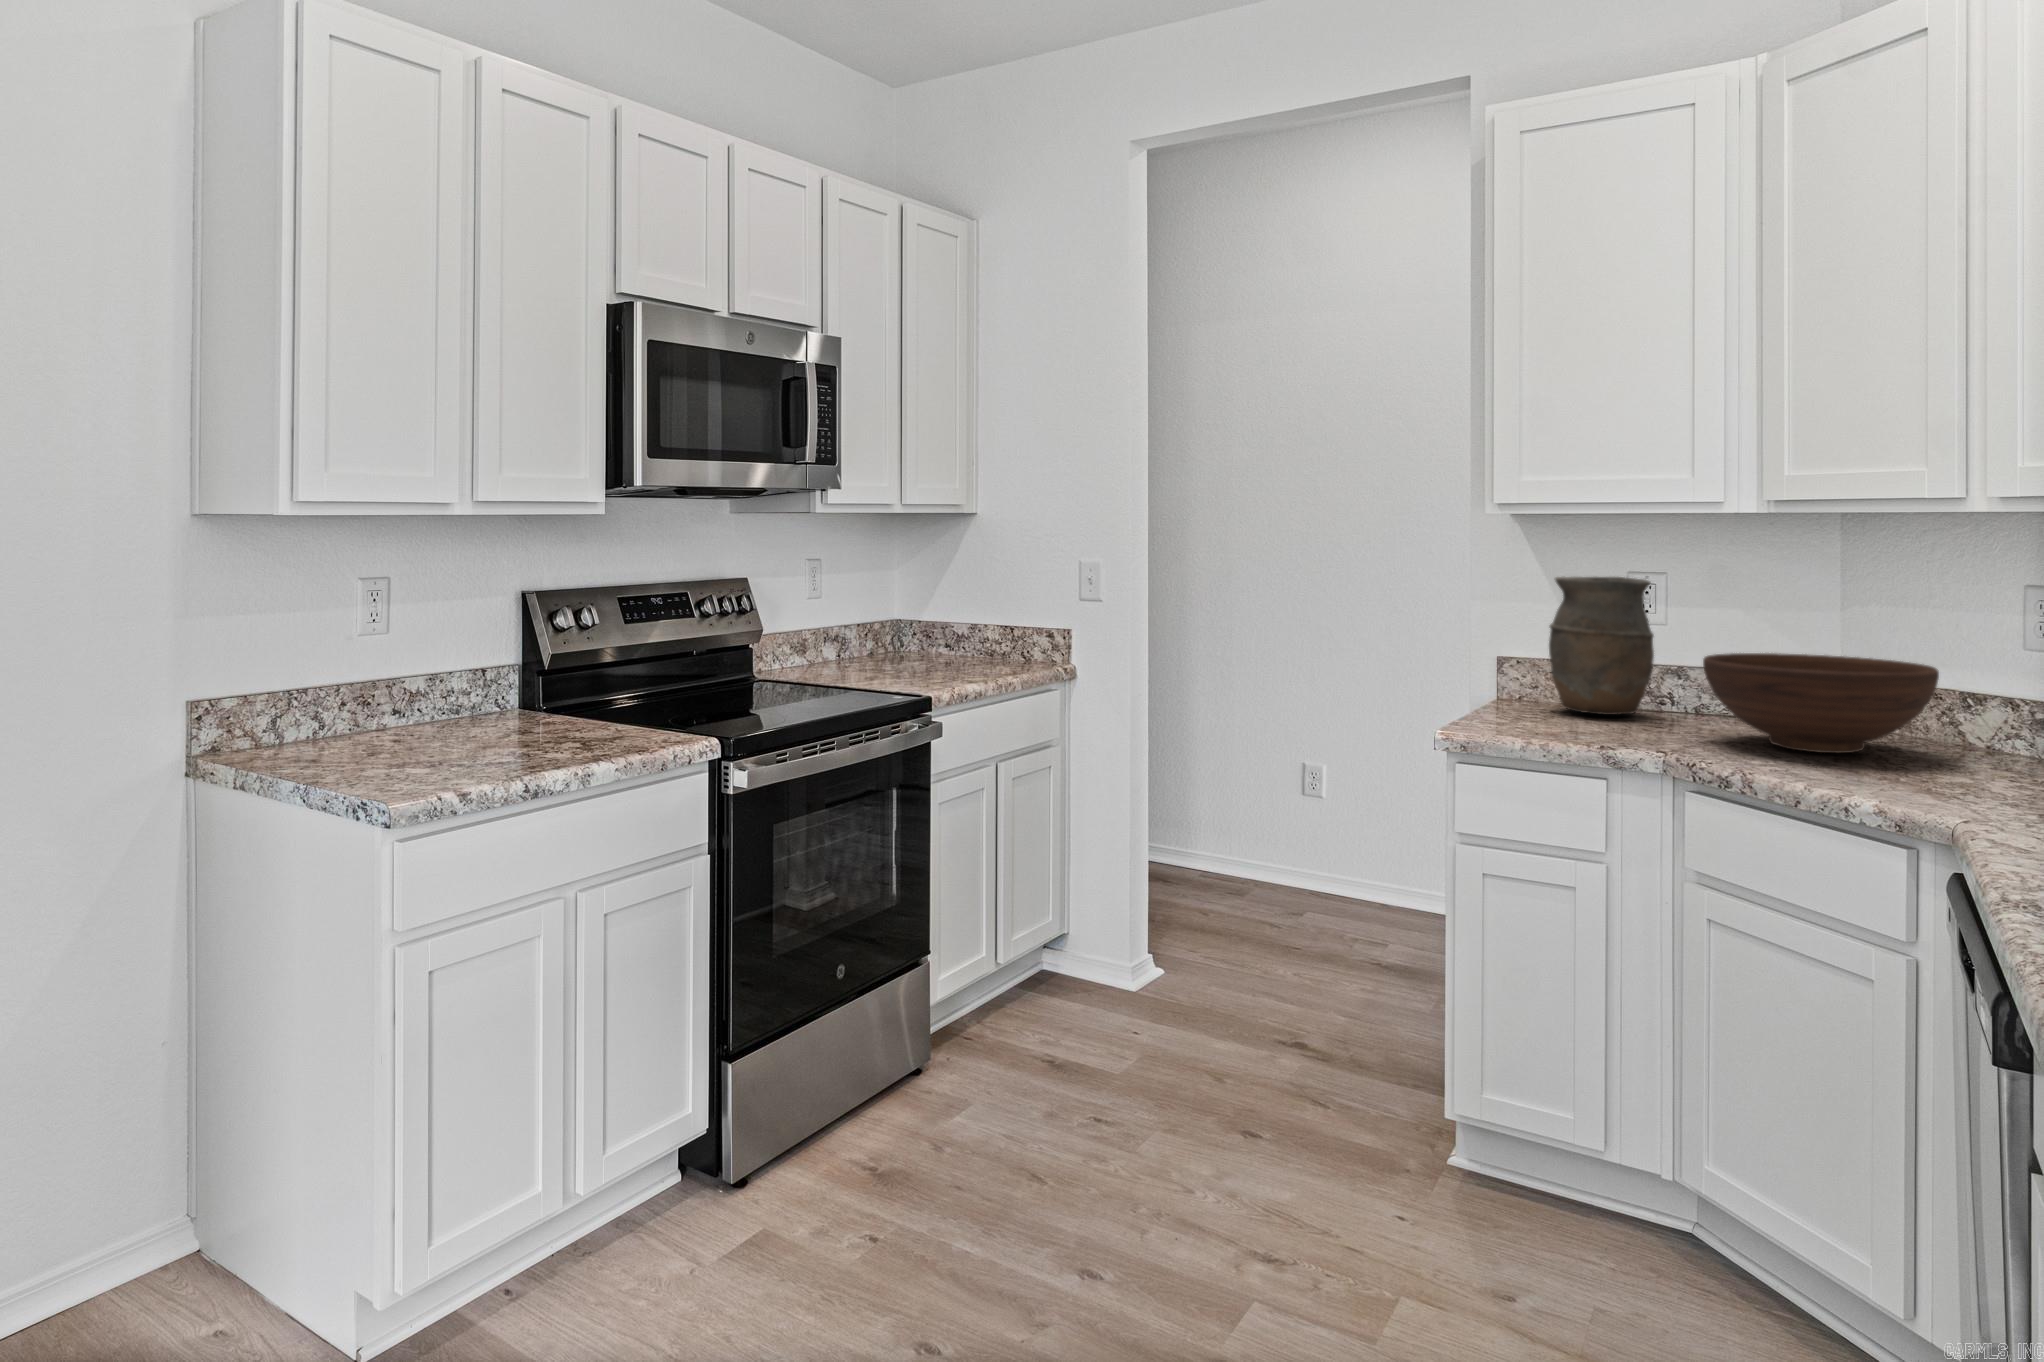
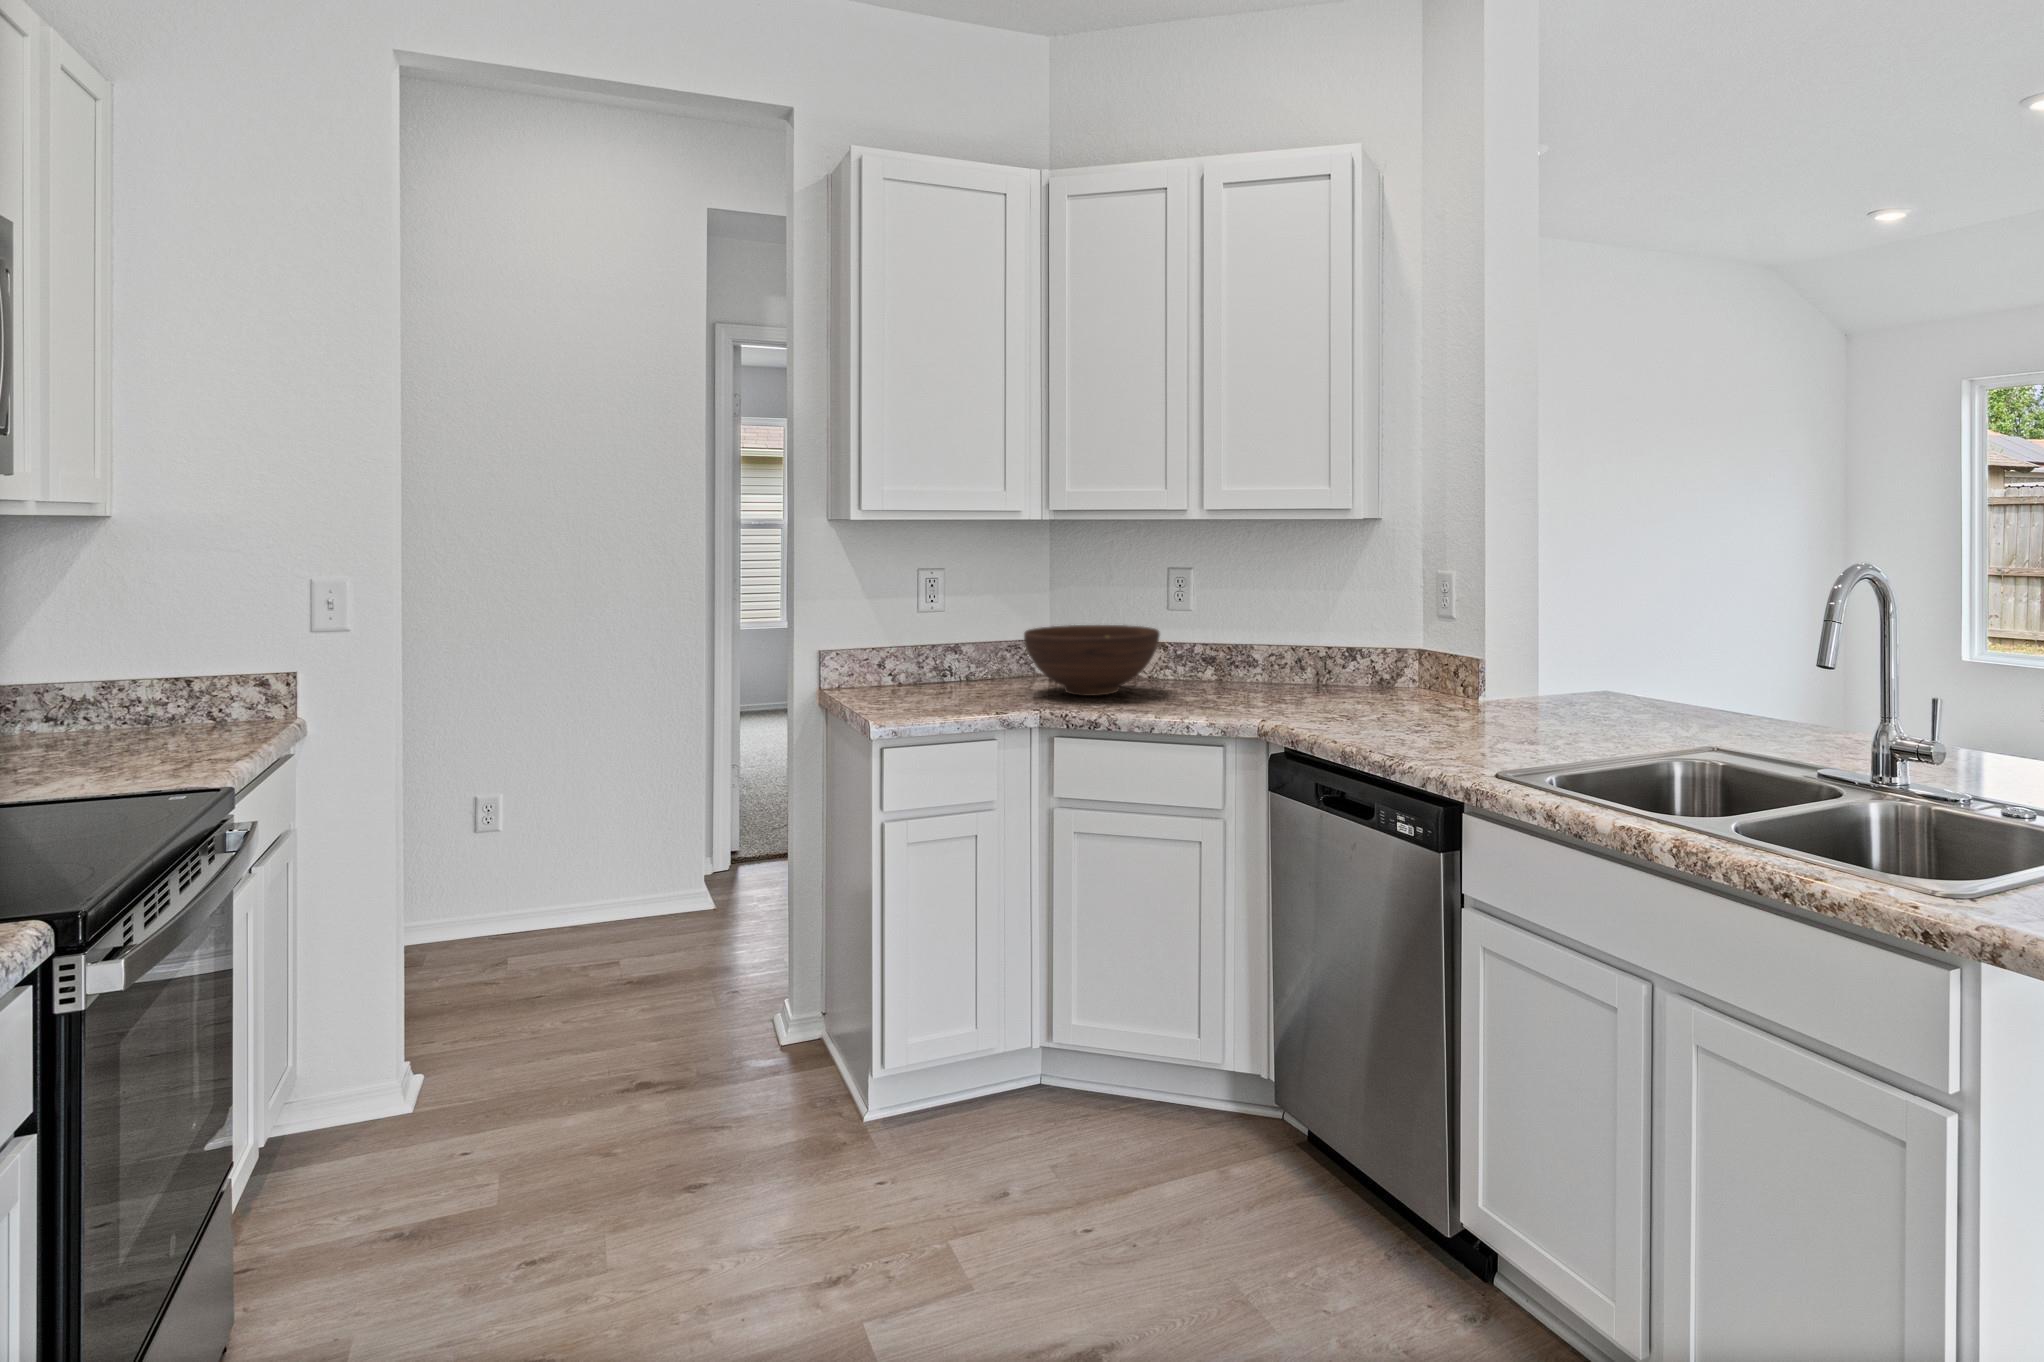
vase: present [1549,577,1654,715] -> none [884,574,962,691]

